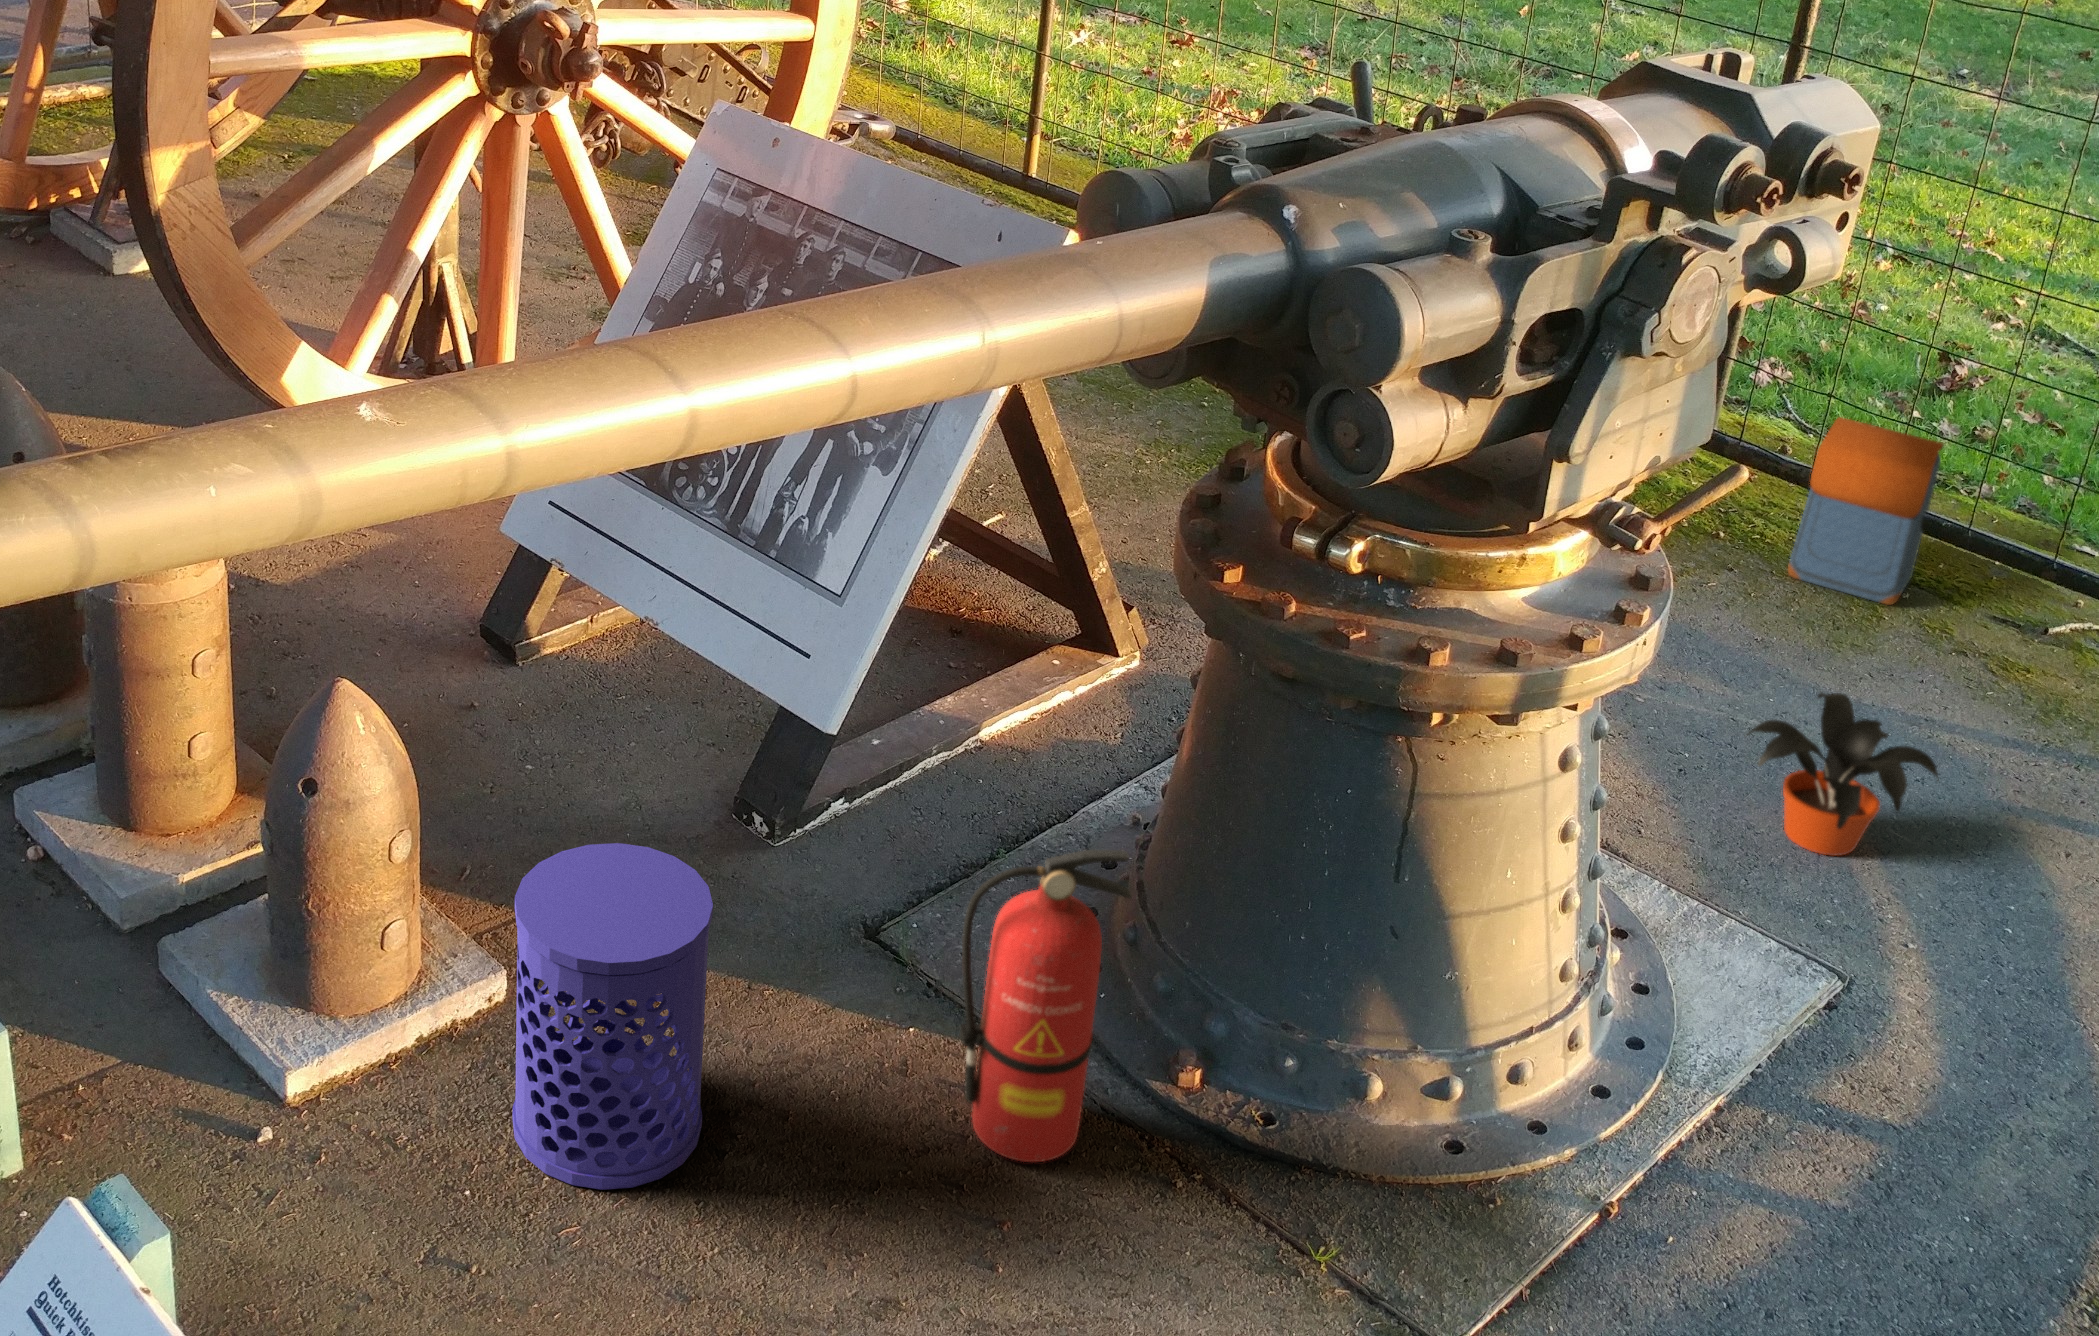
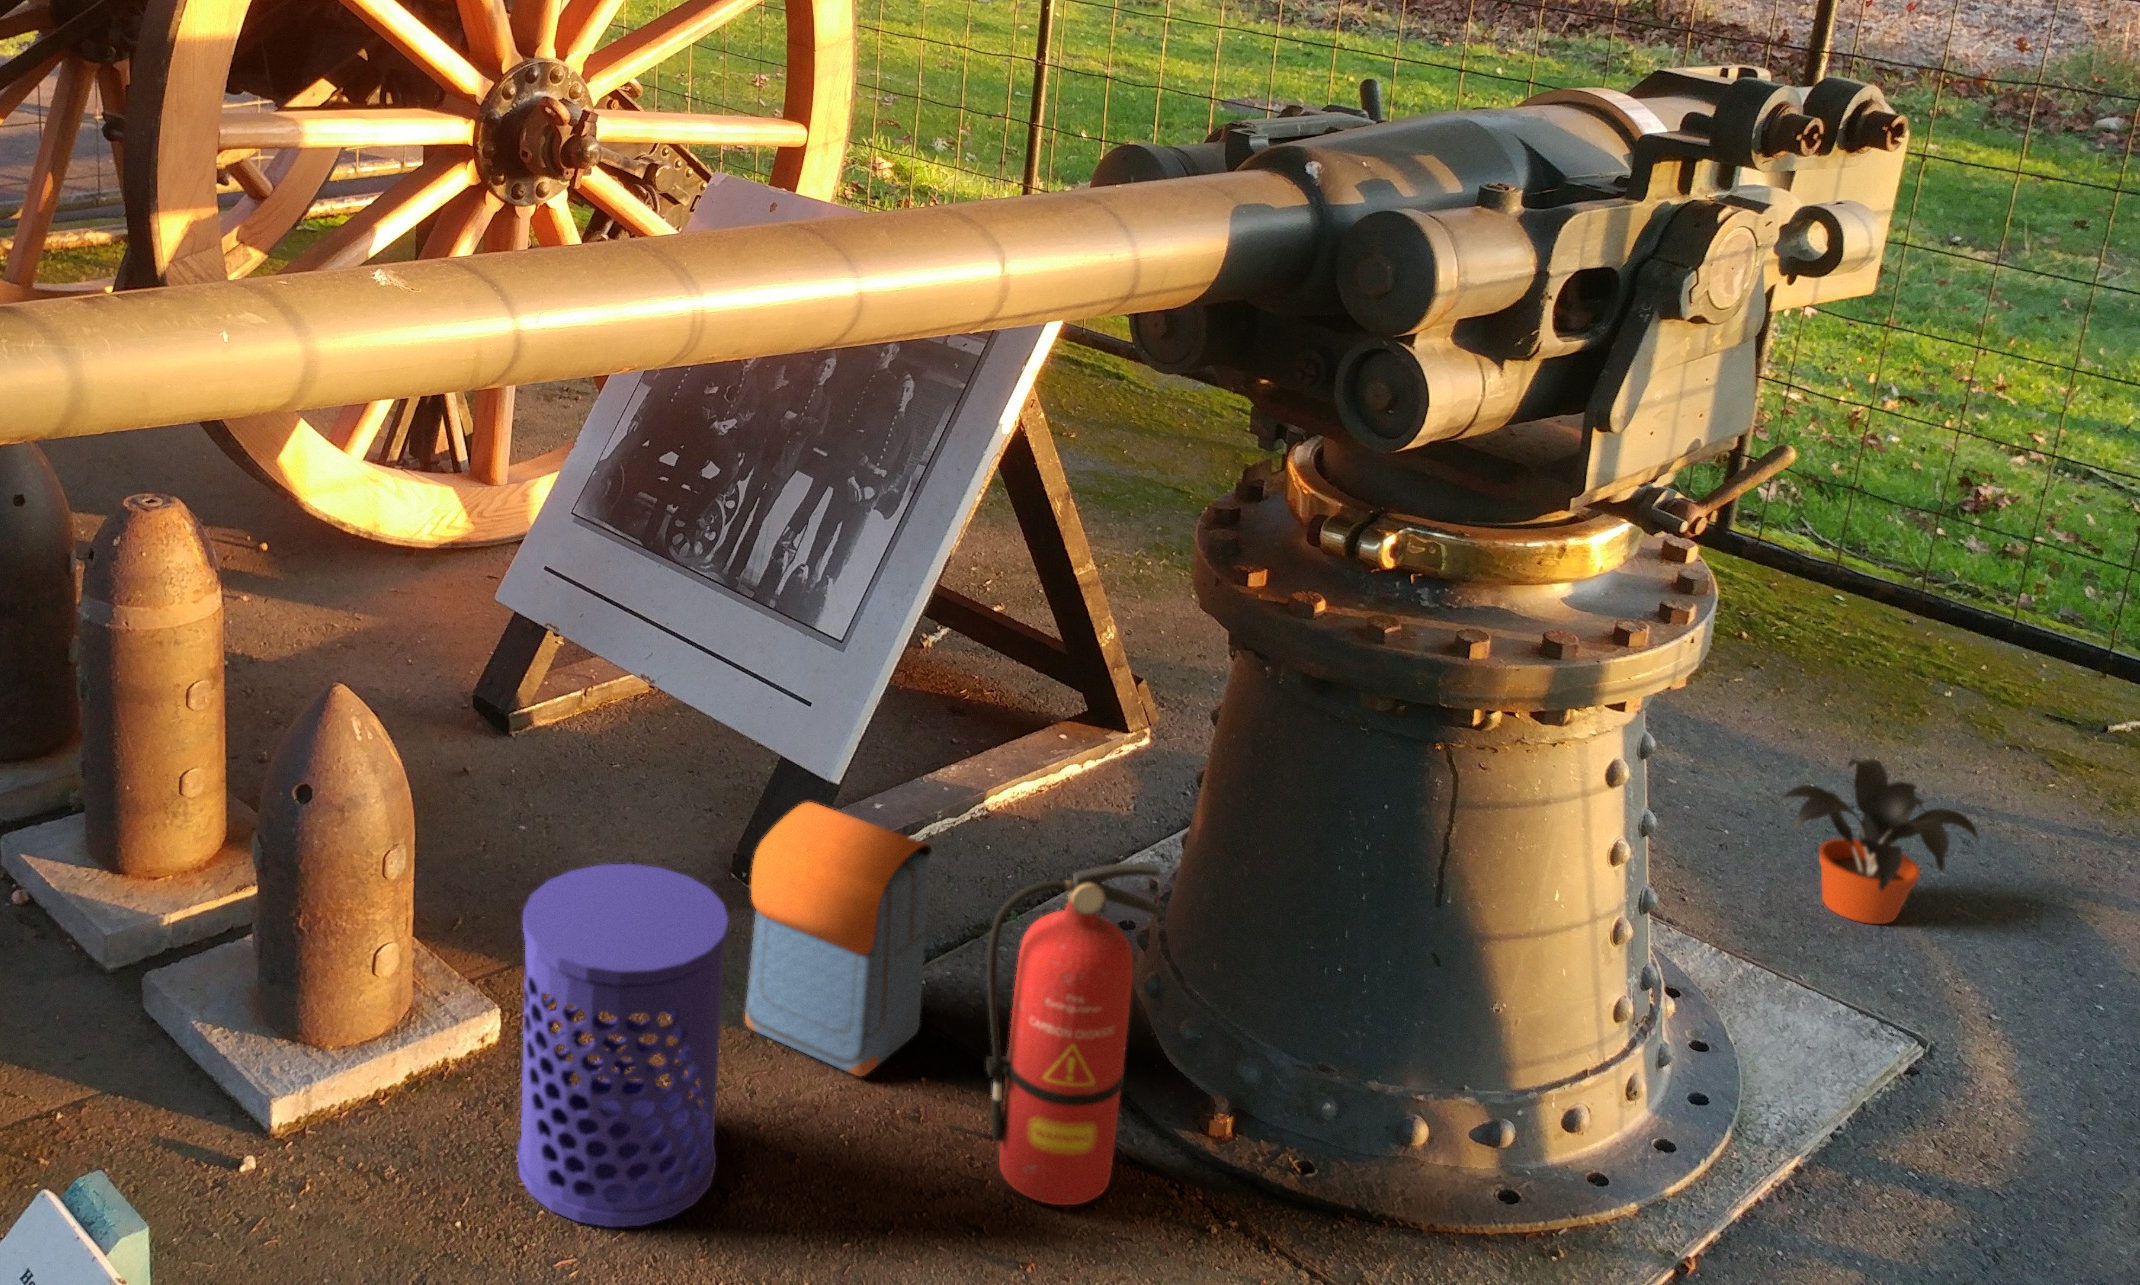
backpack: present [1788,417,1944,605] -> present [745,802,932,1076]

